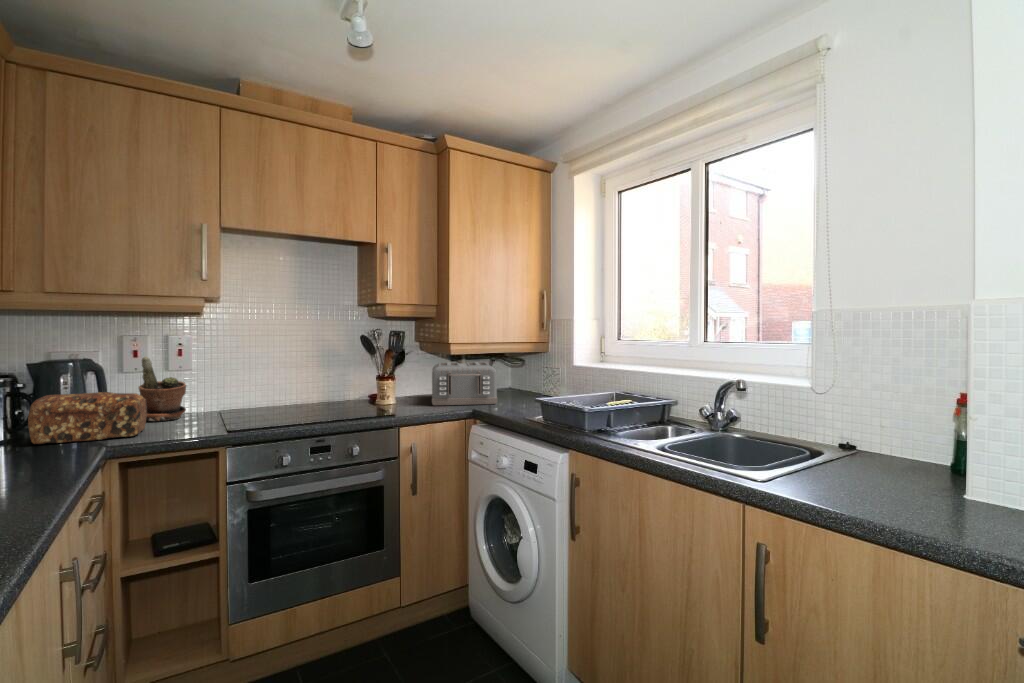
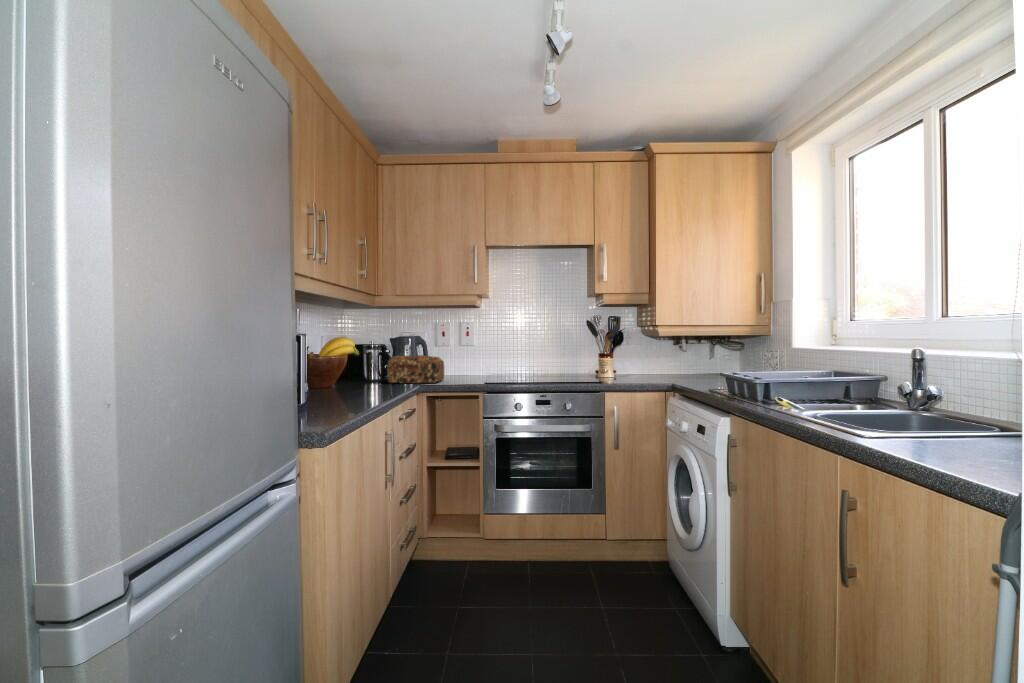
potted plant: present [139,357,186,421] -> none [444,335,470,378]
toaster: present [432,362,497,405] -> none [640,343,704,380]

